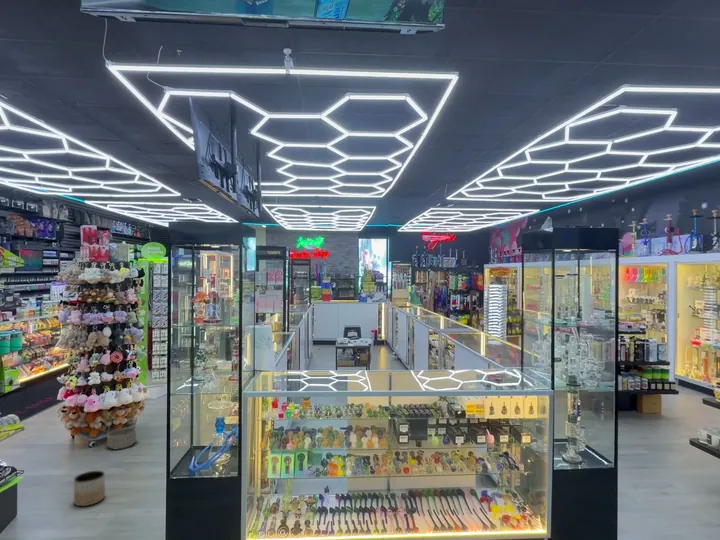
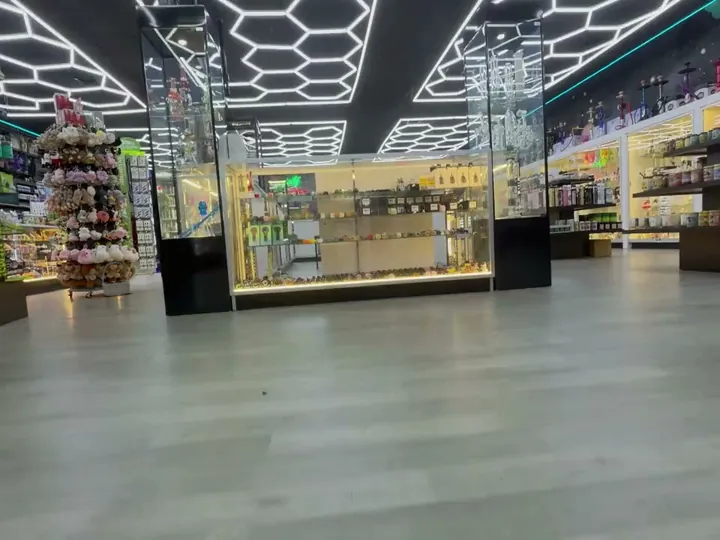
planter: present [74,471,105,506] -> none [74,287,104,312]

